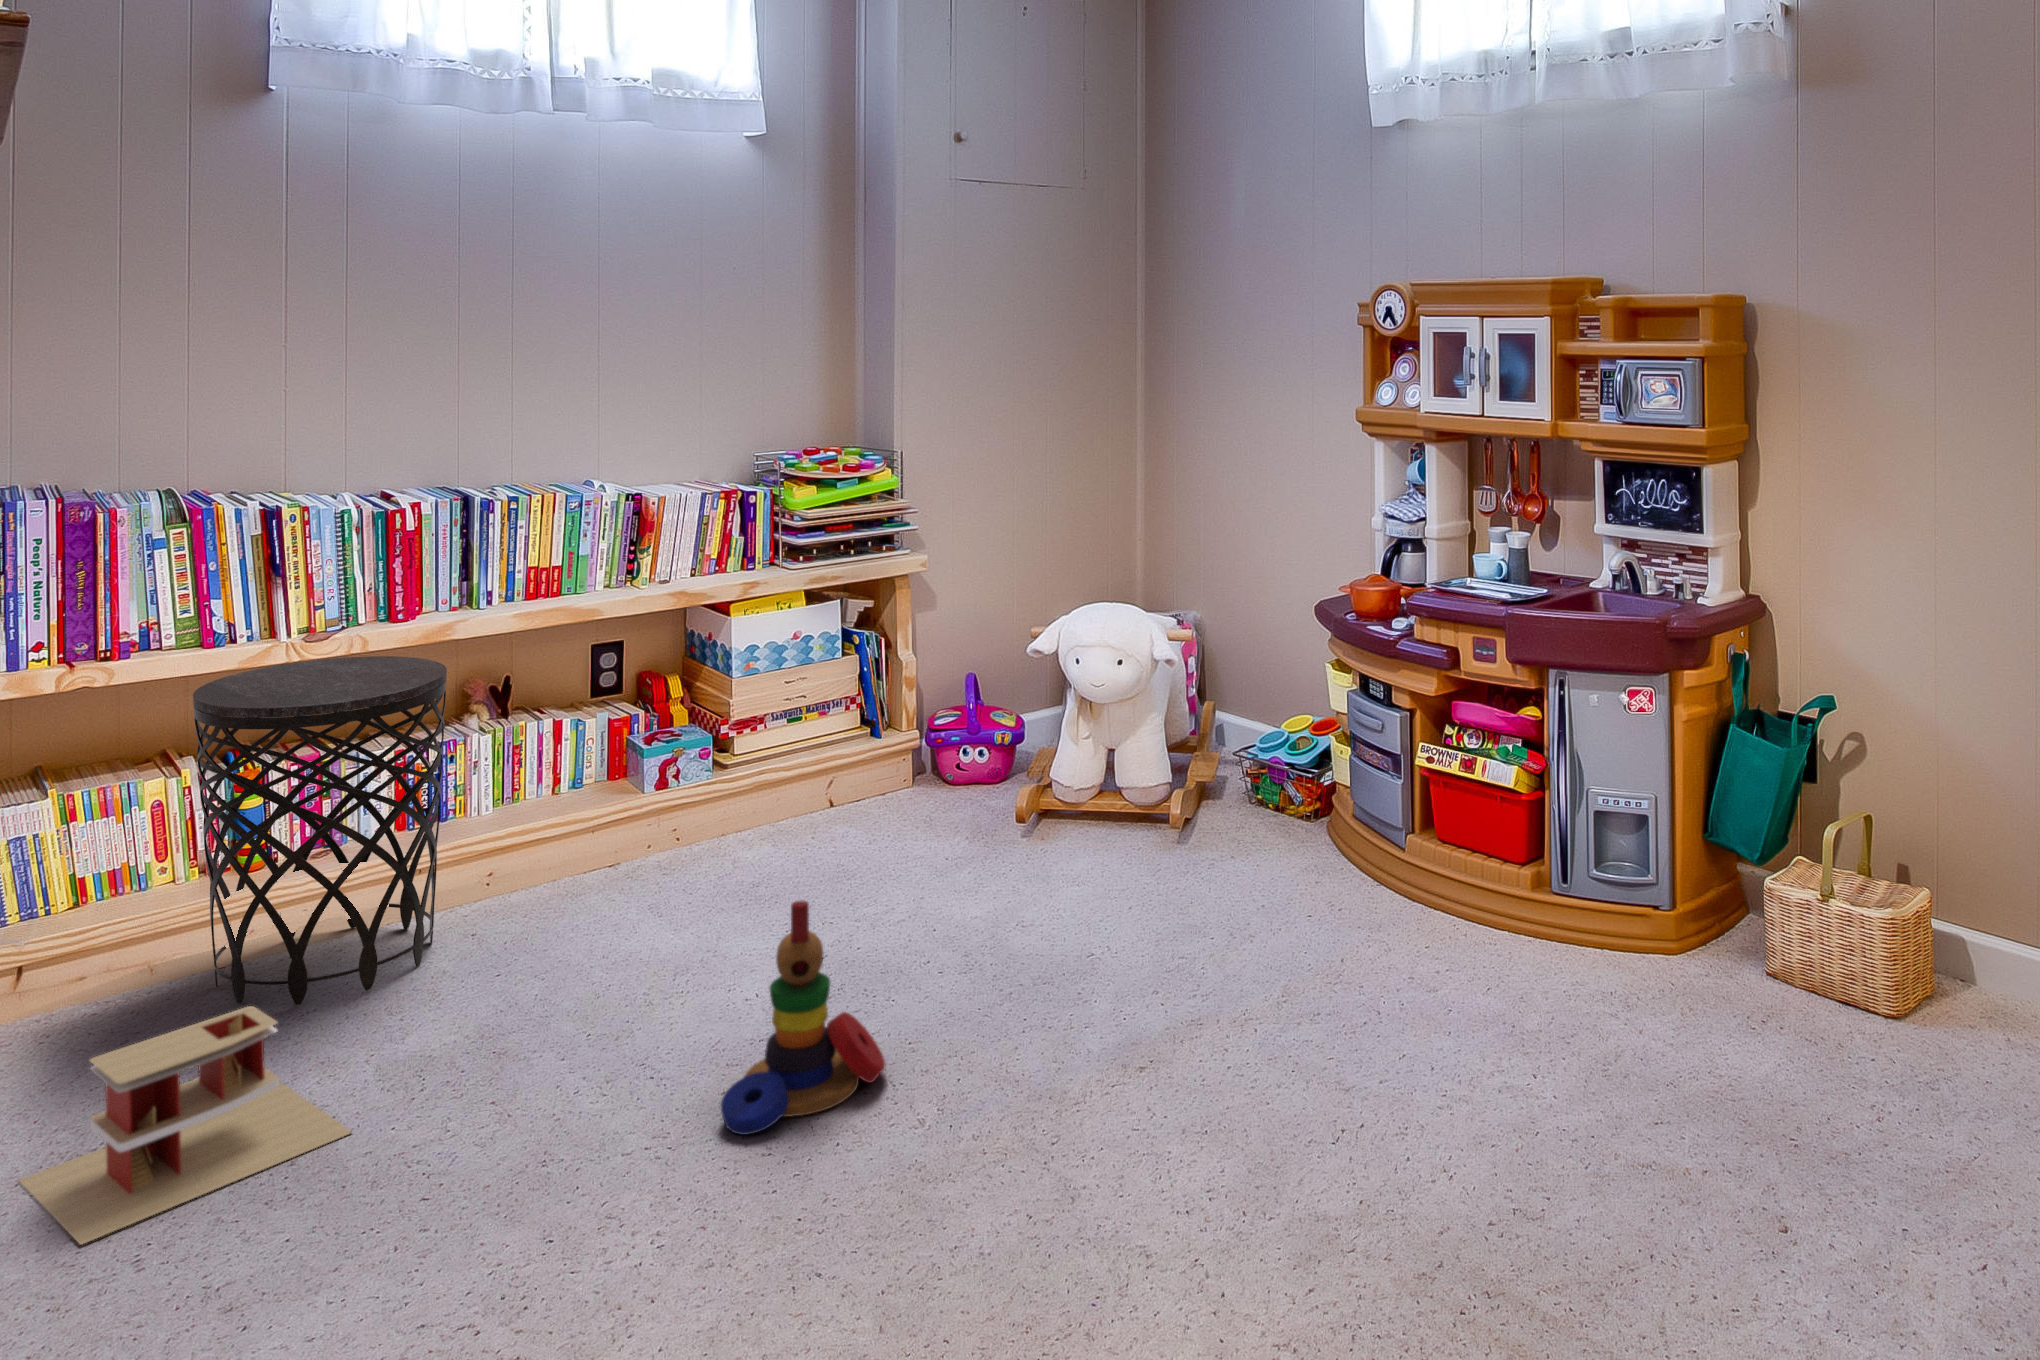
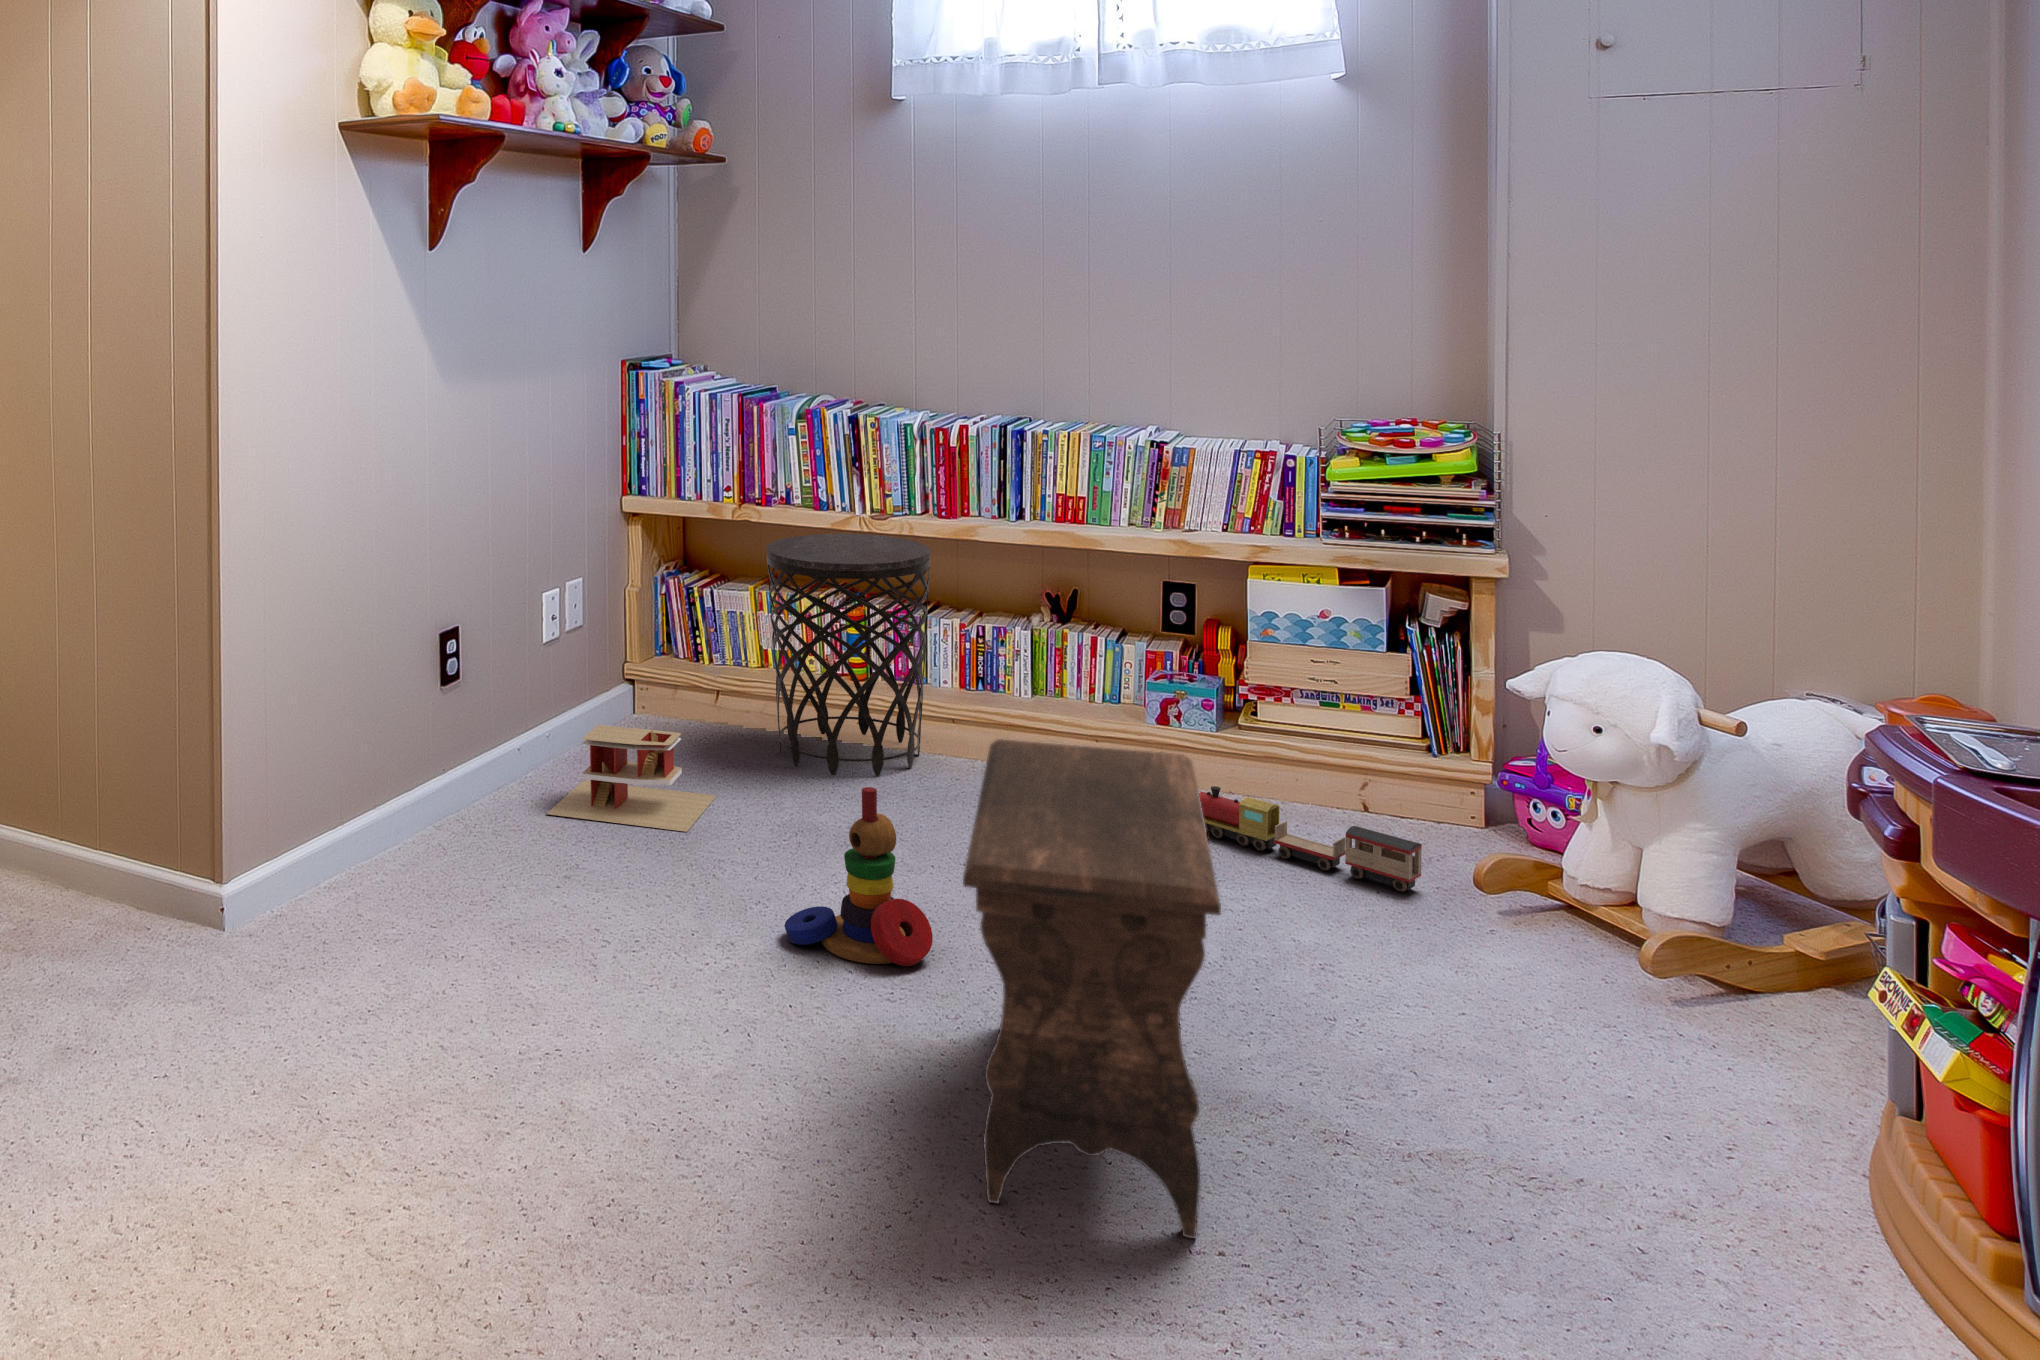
footstool: none [998,734,1411,1163] -> present [963,739,1221,1239]
toy train: none [777,797,983,869] -> present [1199,786,1422,892]

